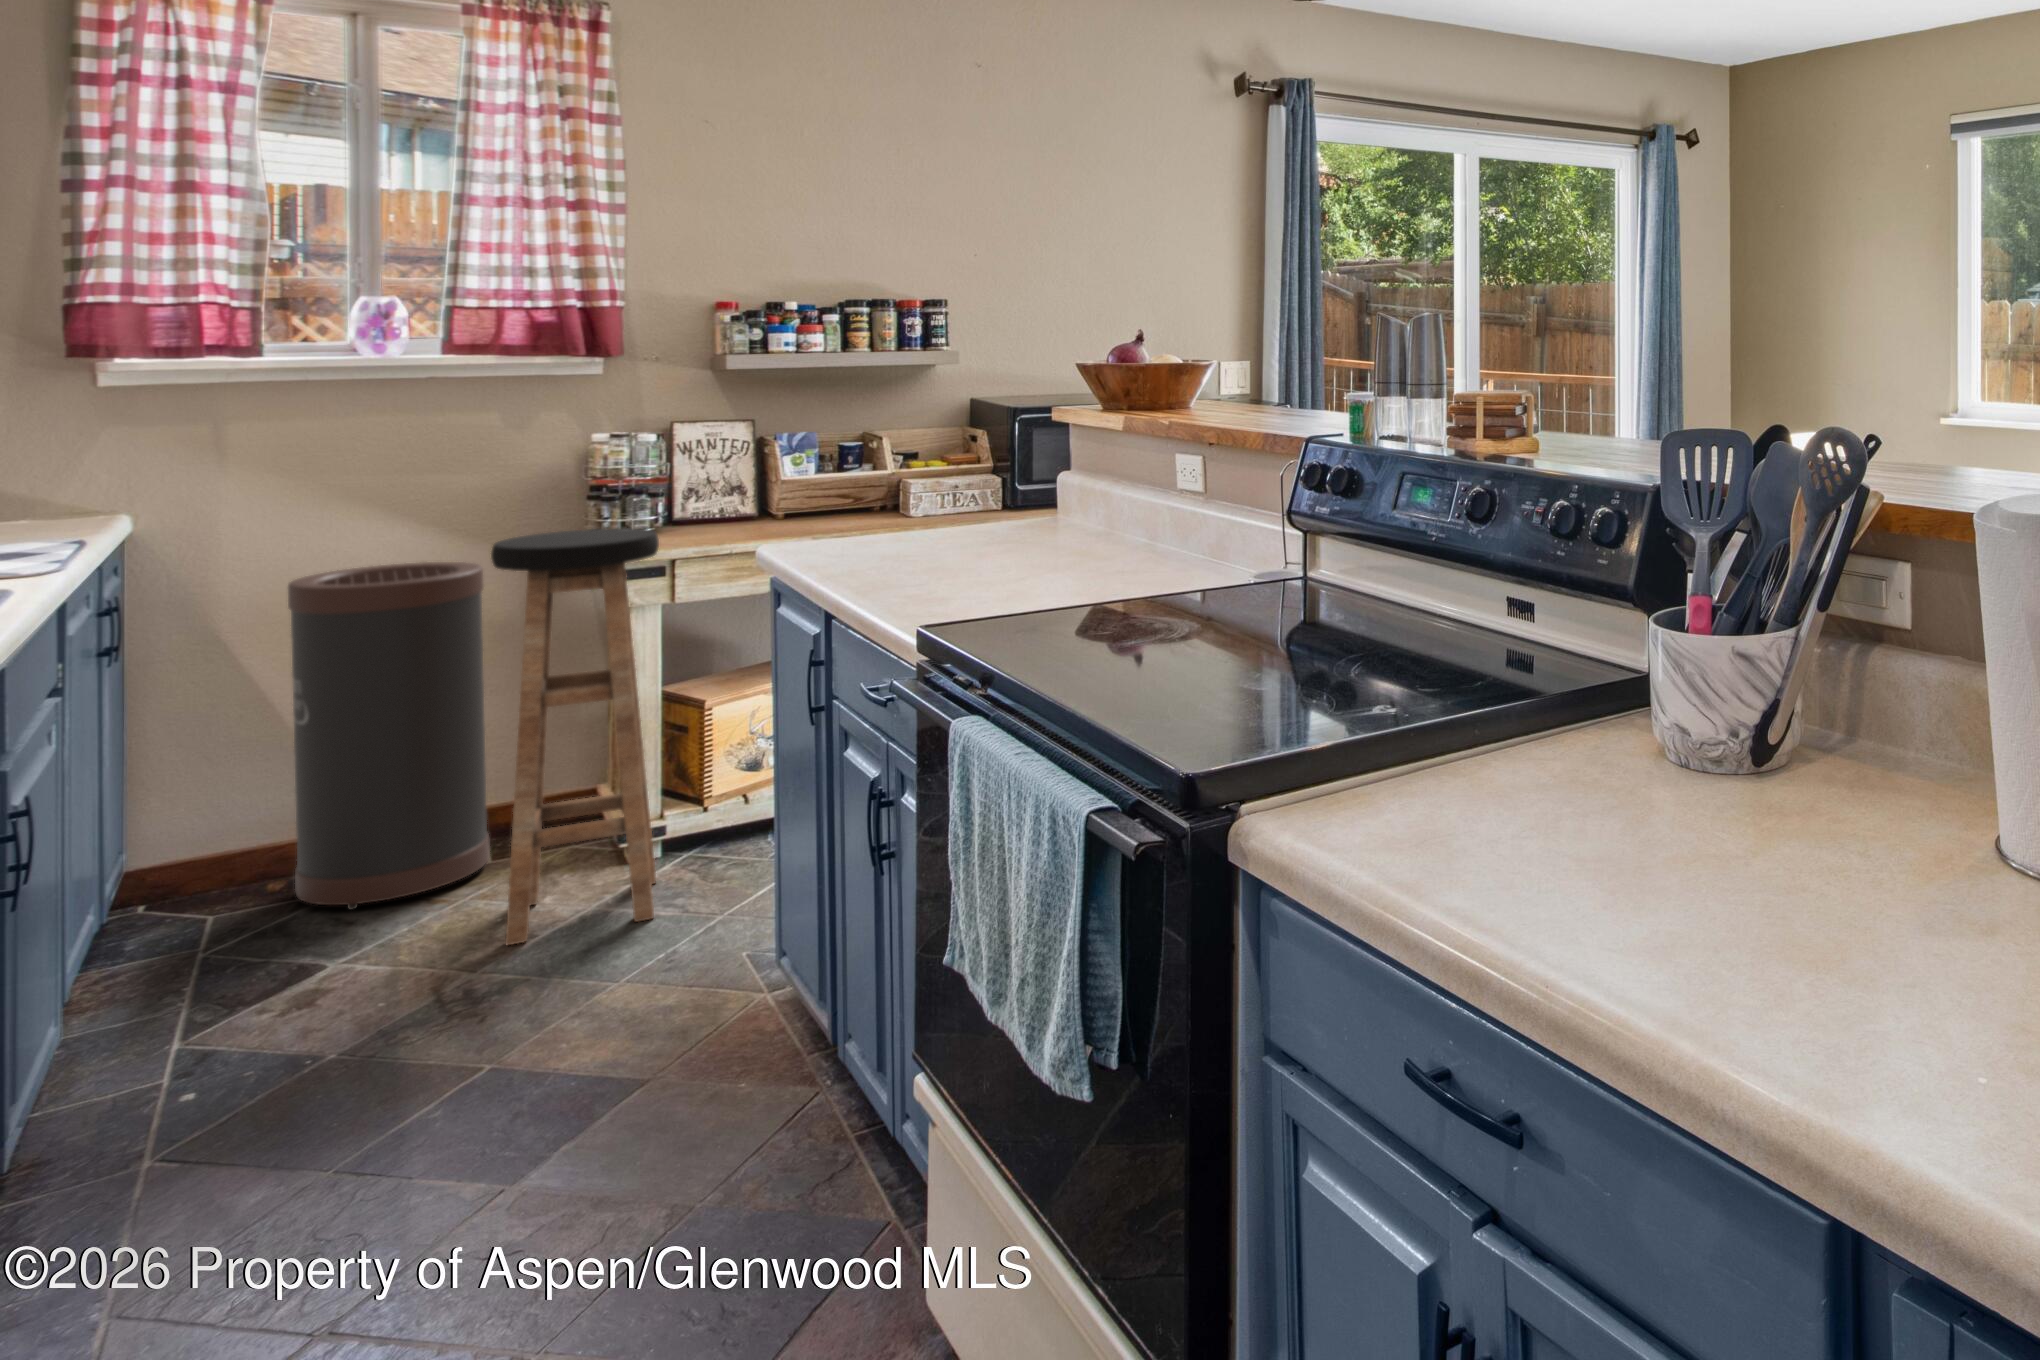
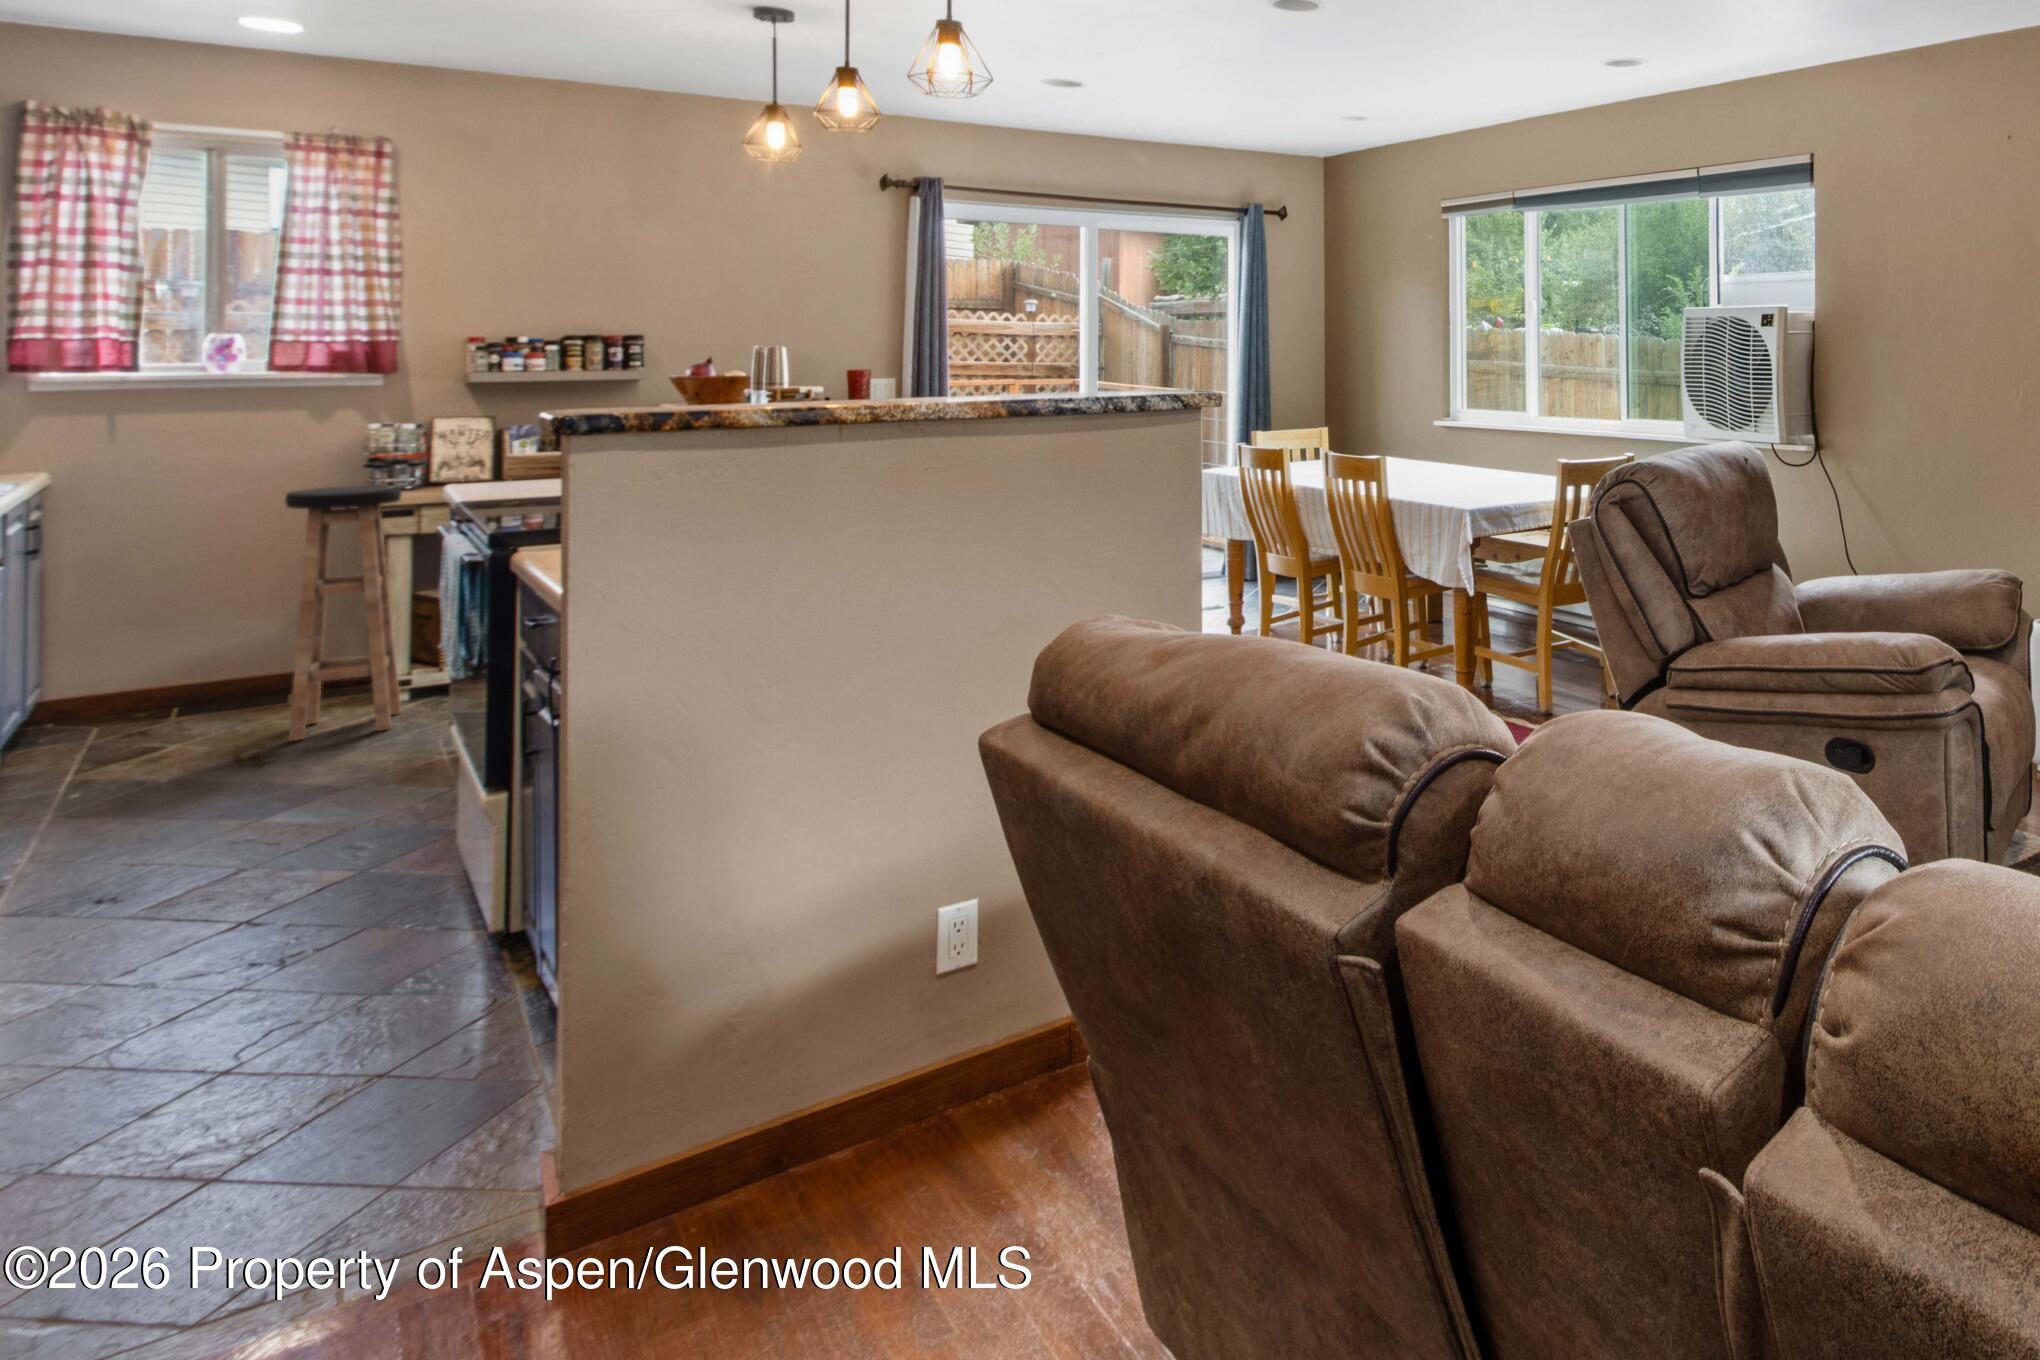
trash can: present [288,562,490,910] -> none [155,508,293,727]

